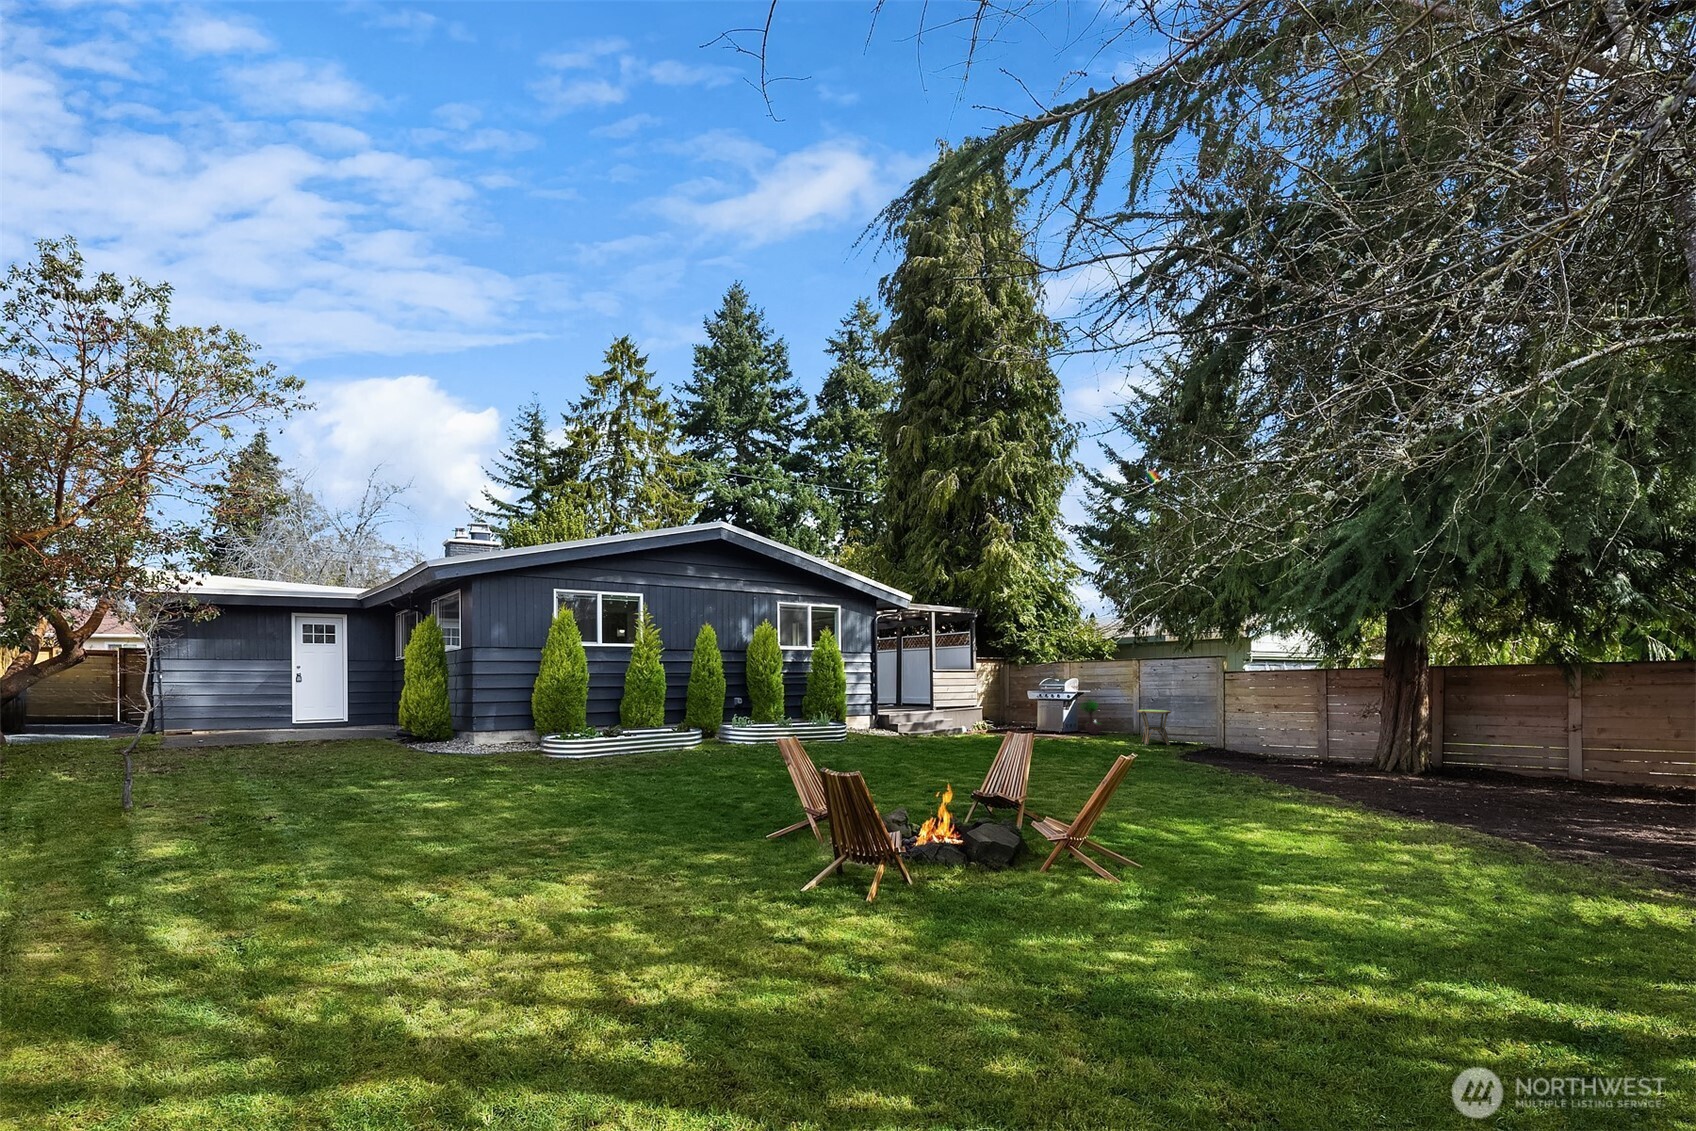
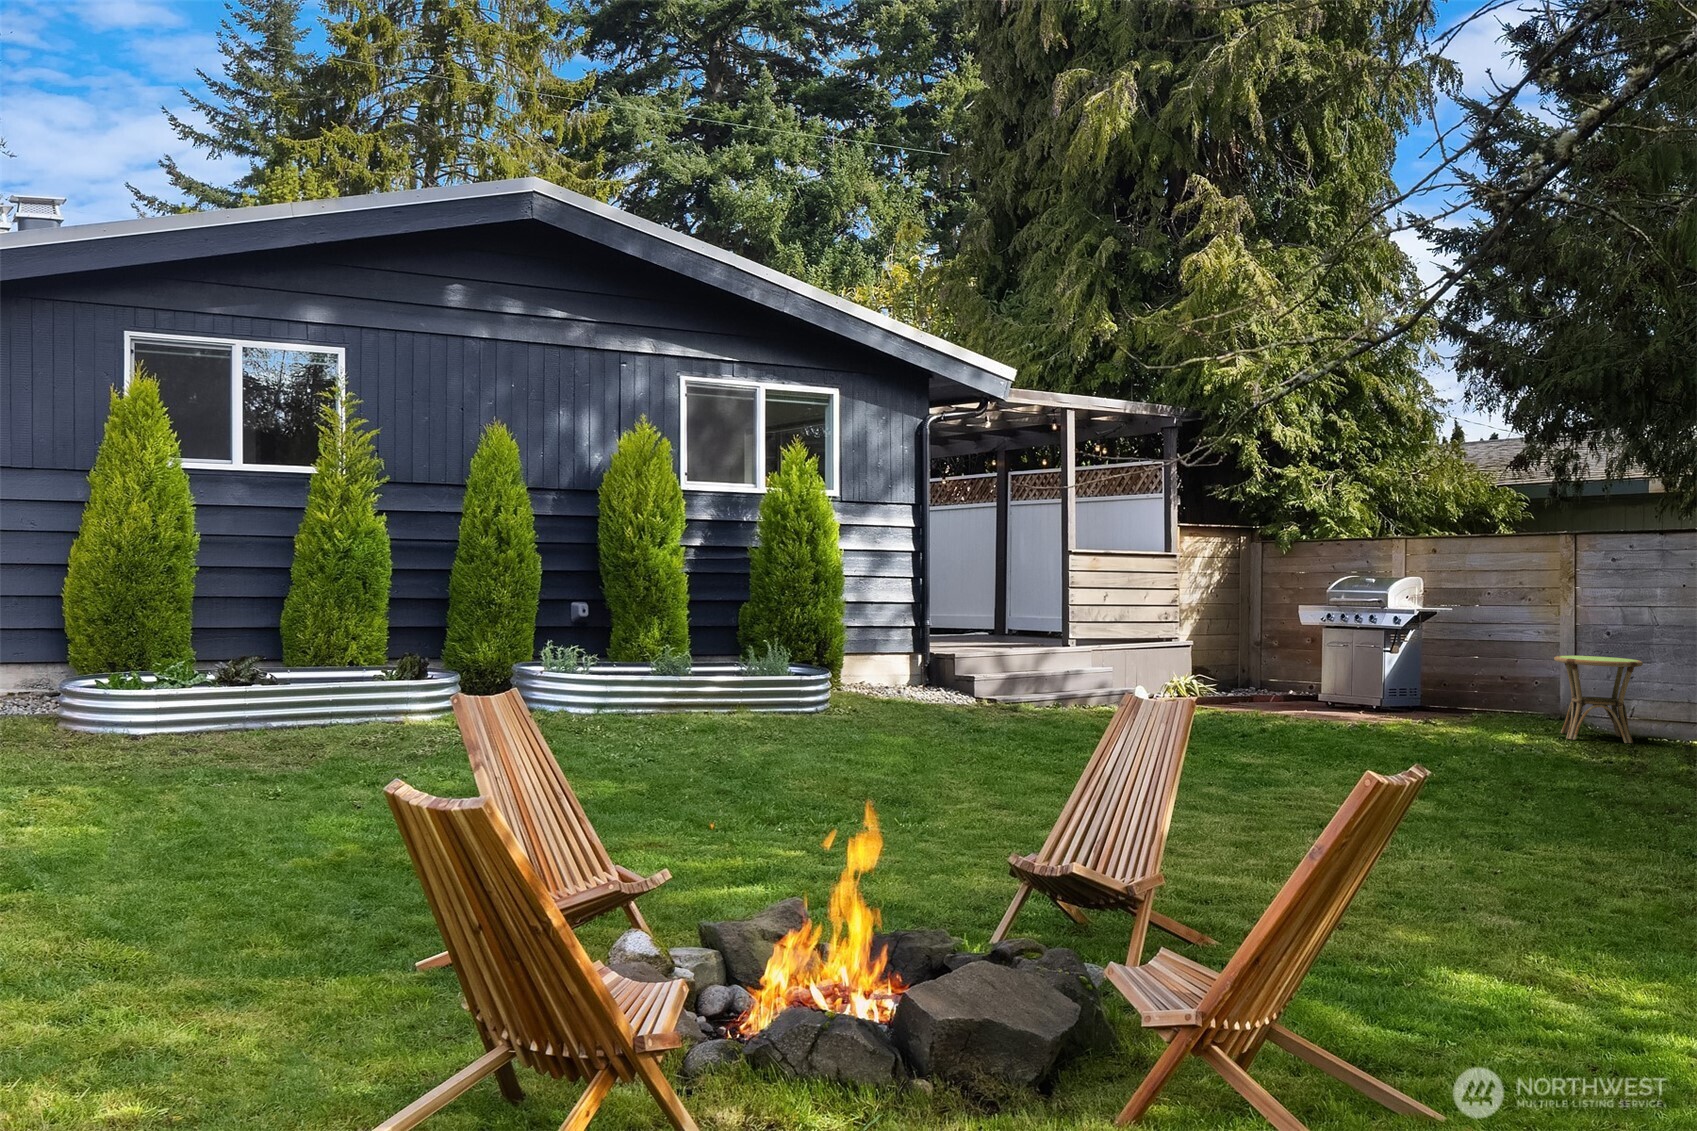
potted tree: present [1080,700,1103,735] -> none [1412,620,1471,711]

